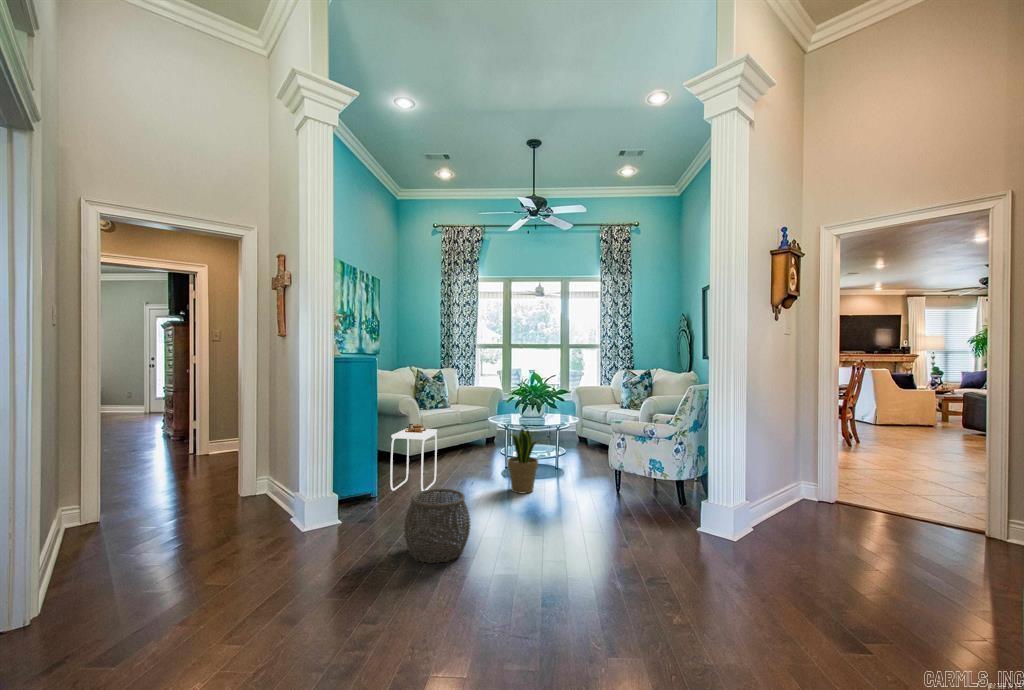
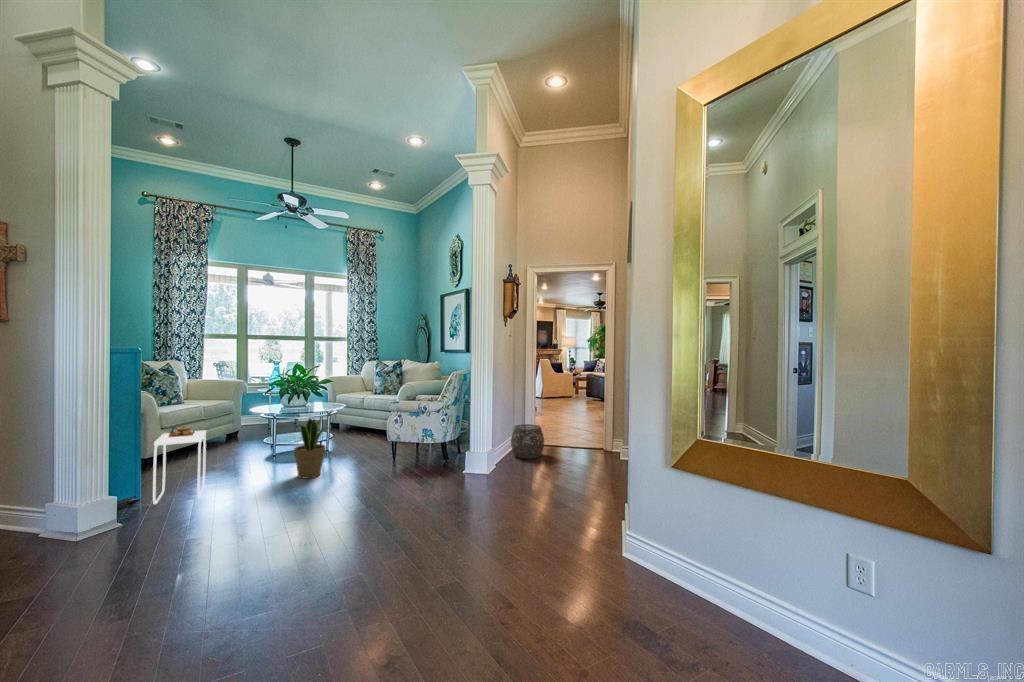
woven basket: present [404,489,470,563] -> present [511,424,544,459]

